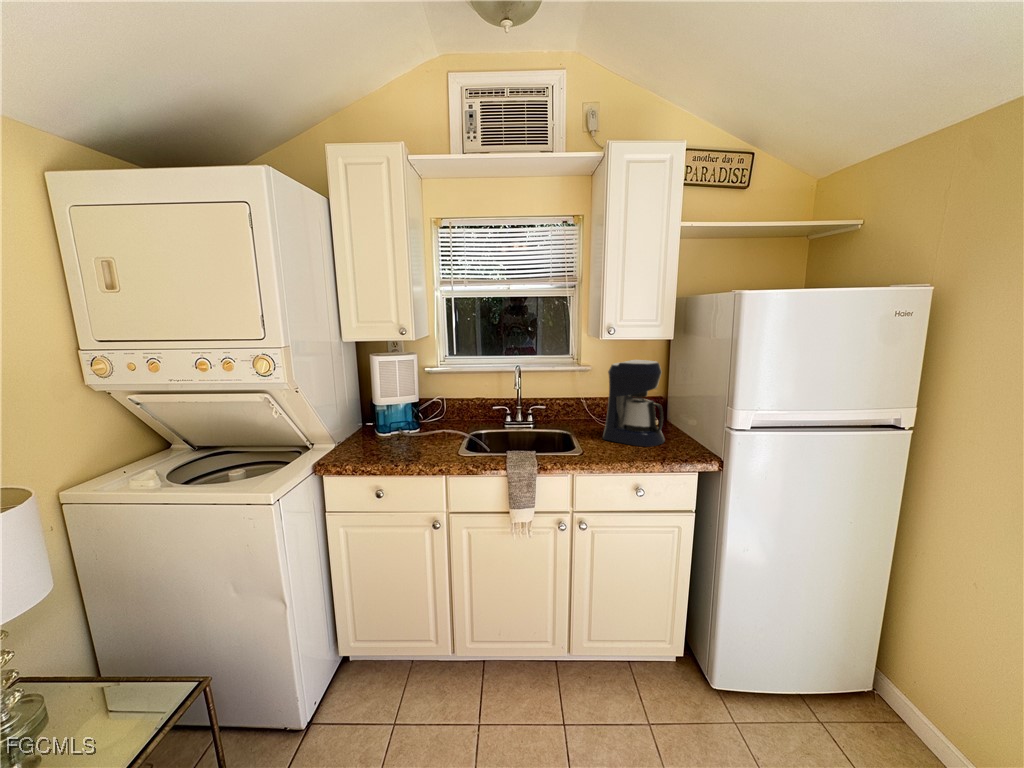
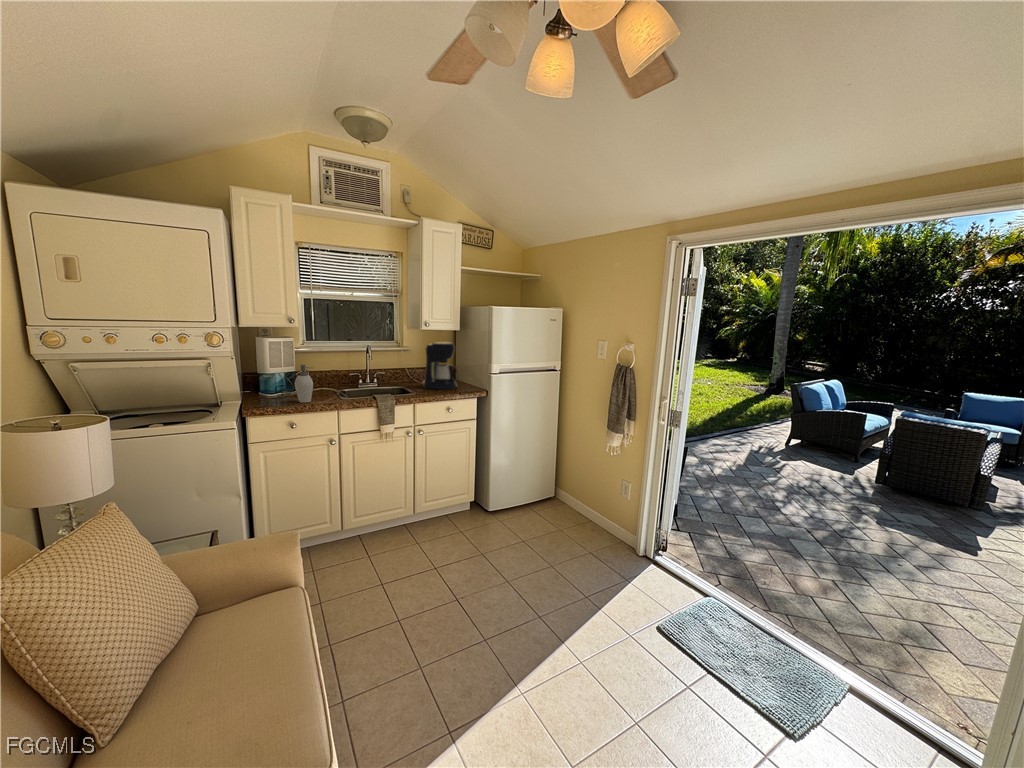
soap dispenser: none [394,398,422,456] -> present [295,365,313,403]

